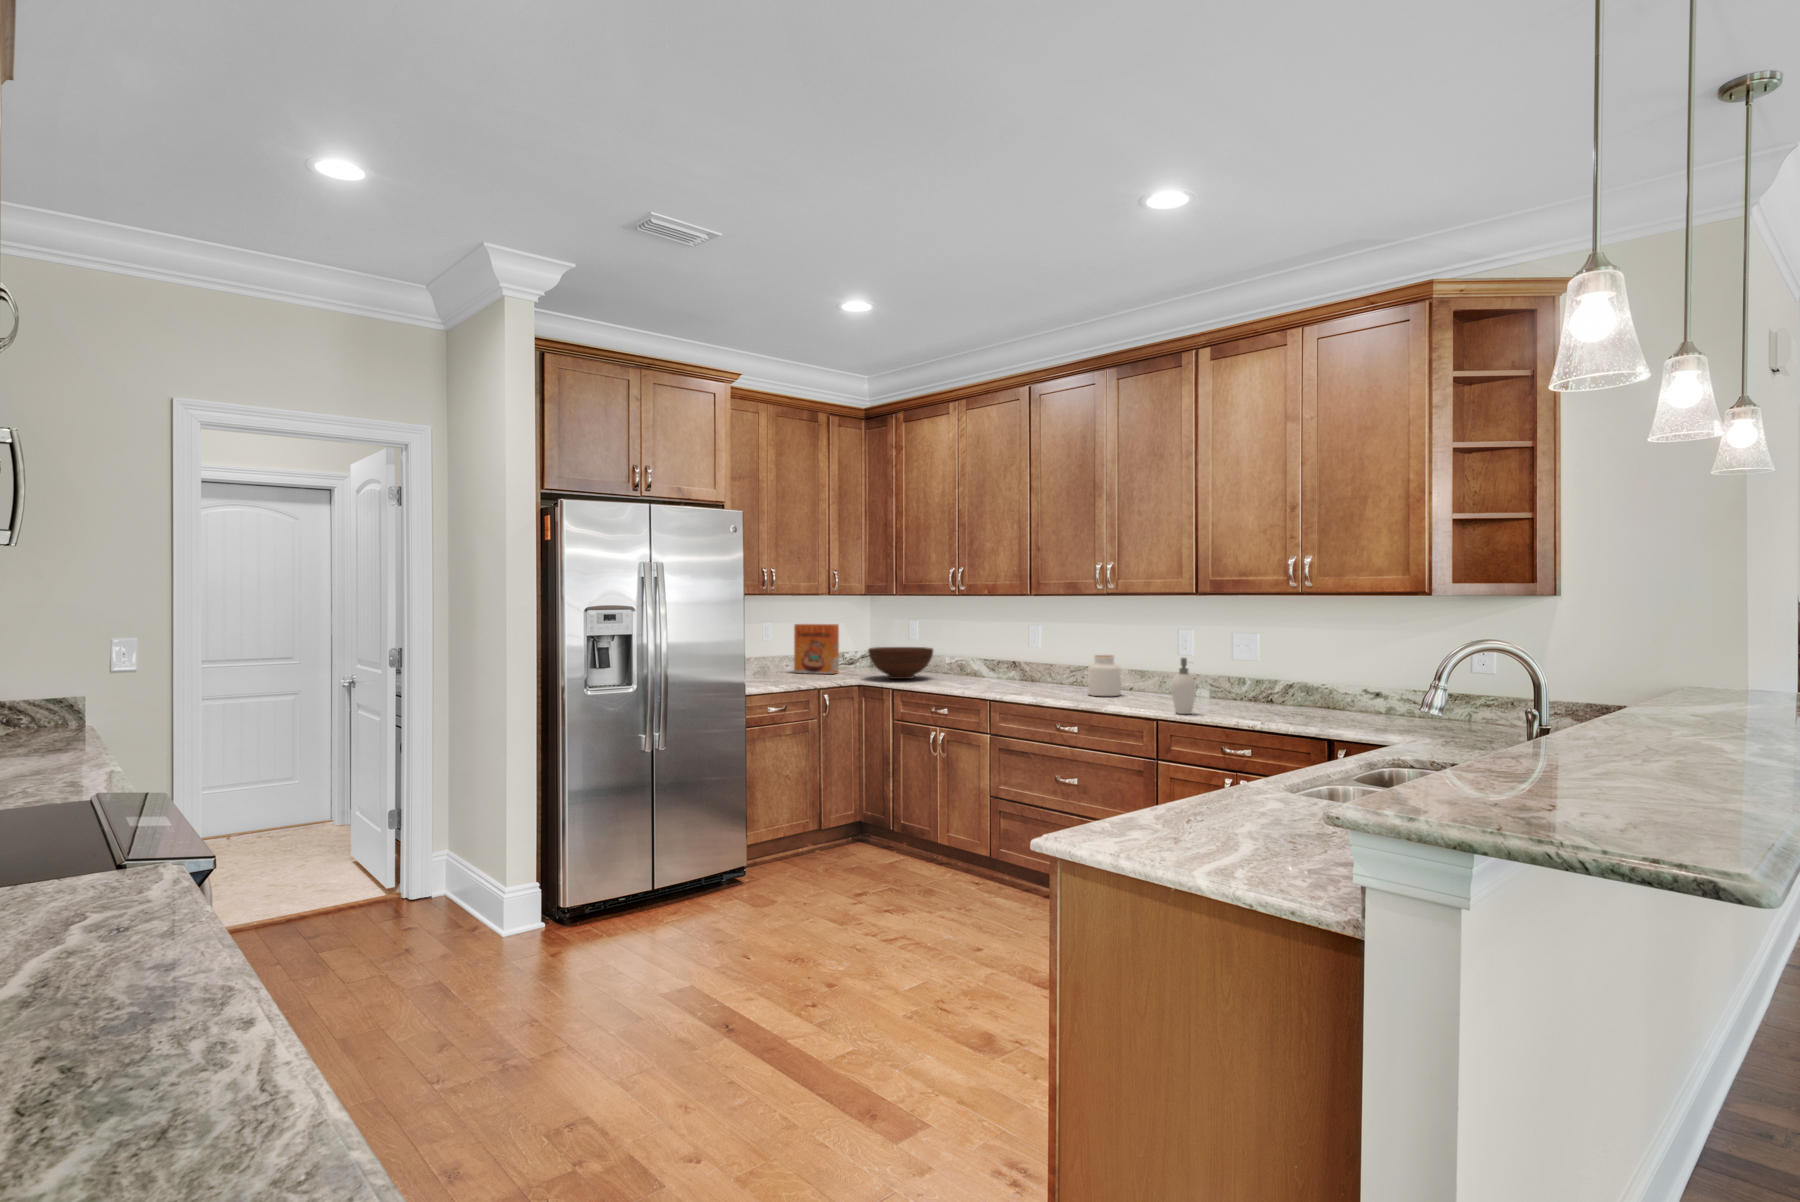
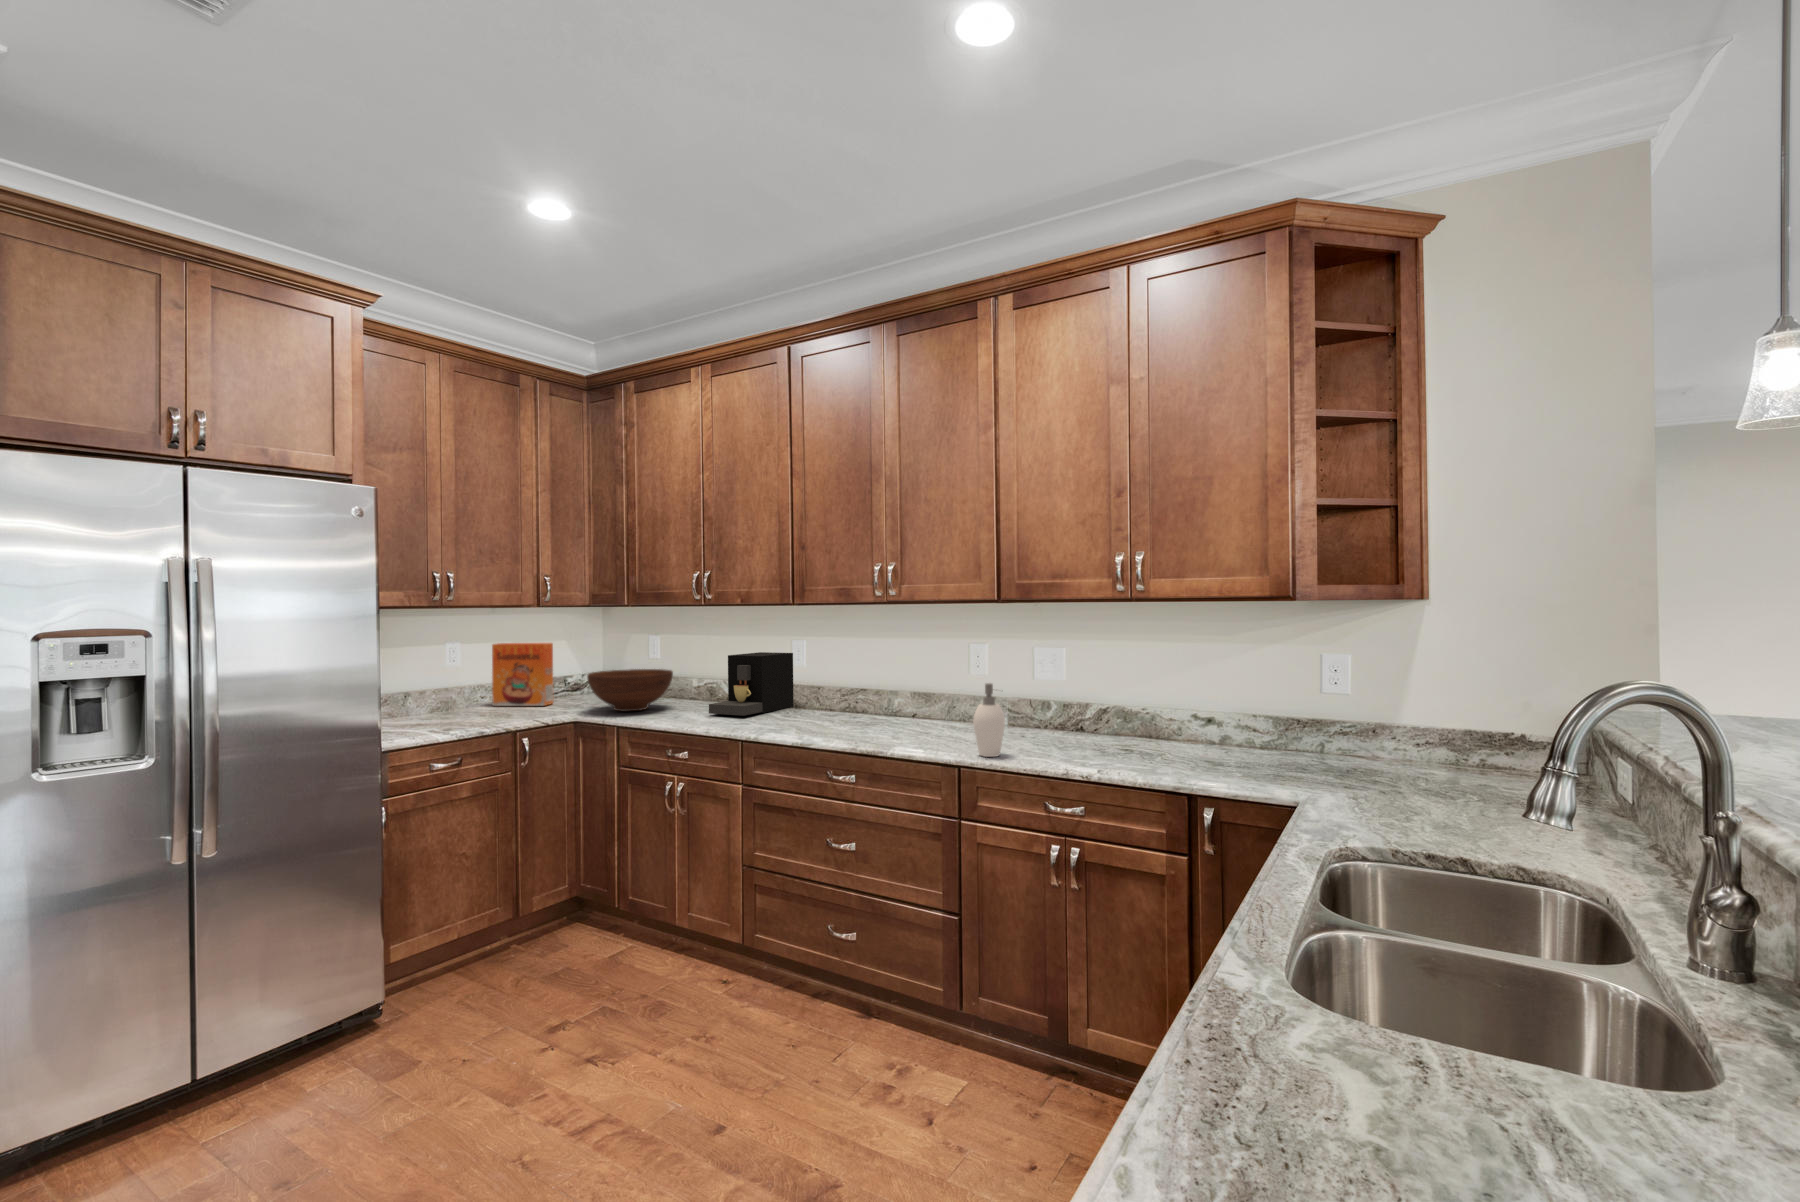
coffee maker: none [963,635,1031,684] -> present [709,652,794,716]
jar: present [1088,655,1121,696] -> none [863,677,903,729]

